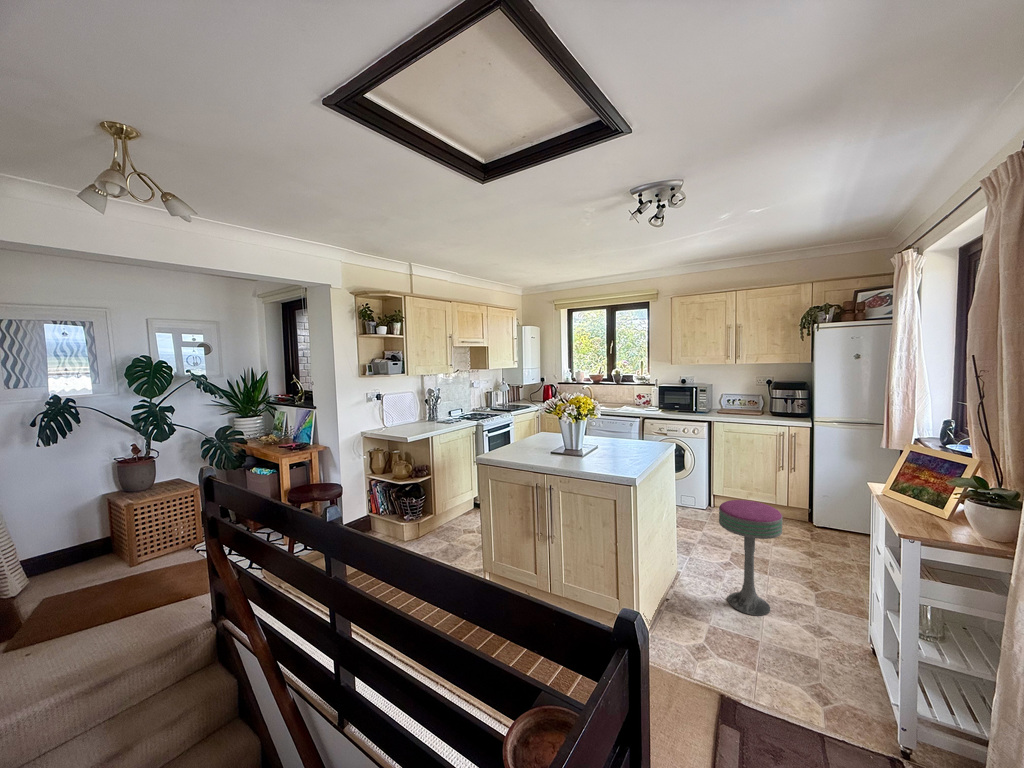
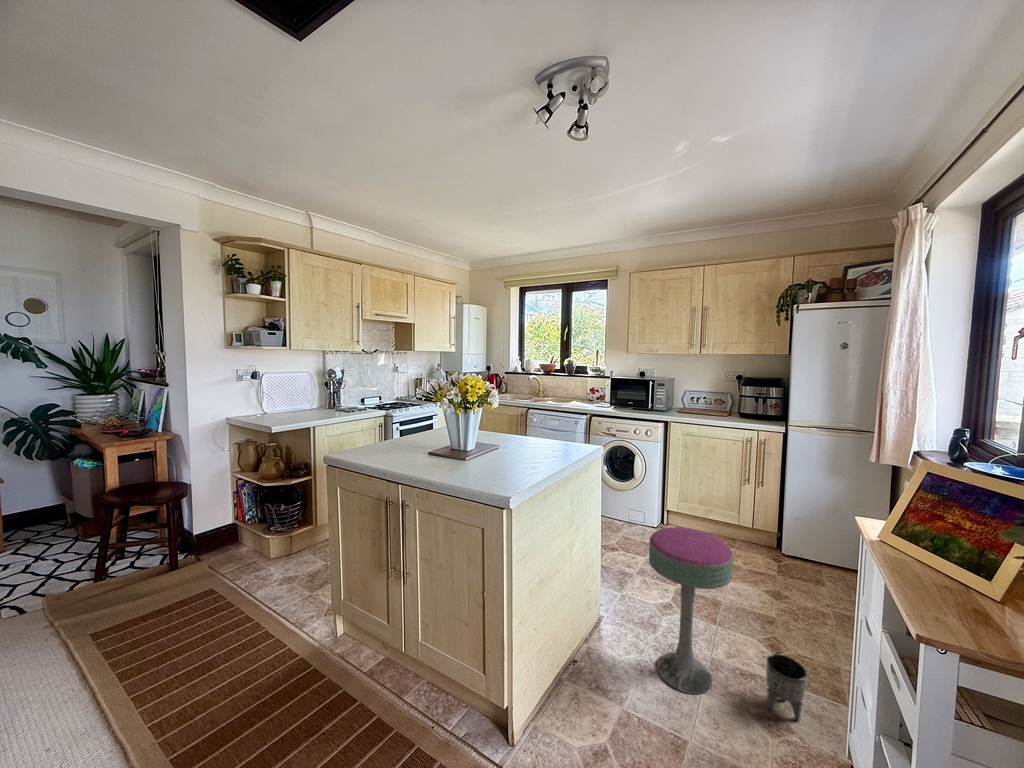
planter: none [810,585,839,629] -> present [766,654,807,721]

